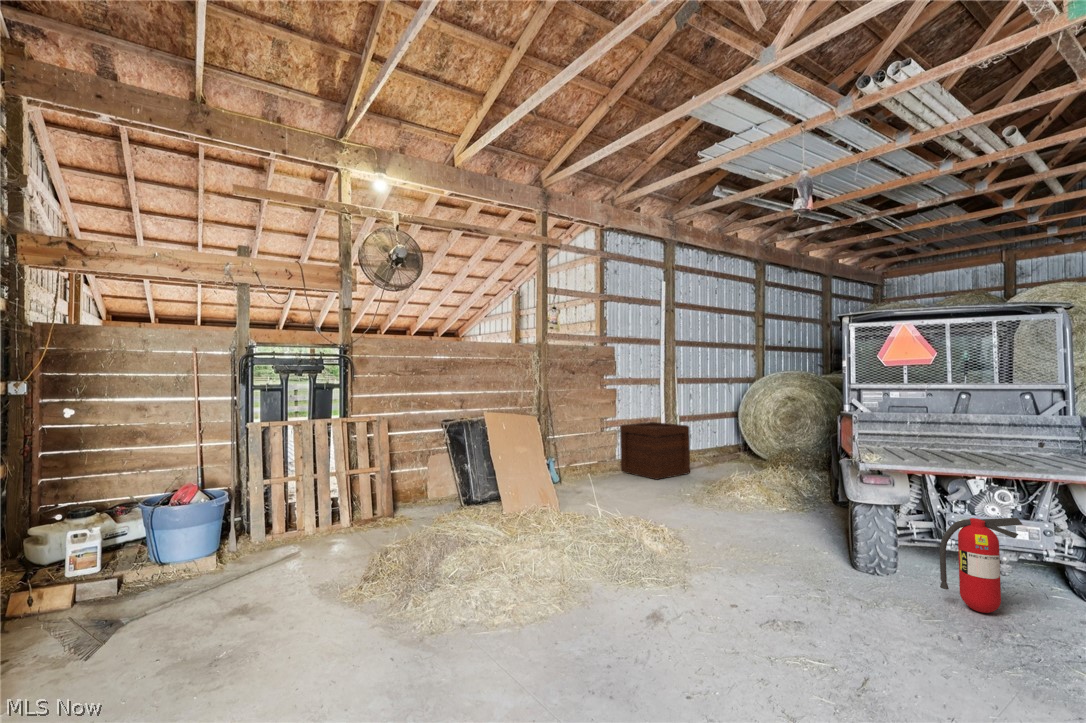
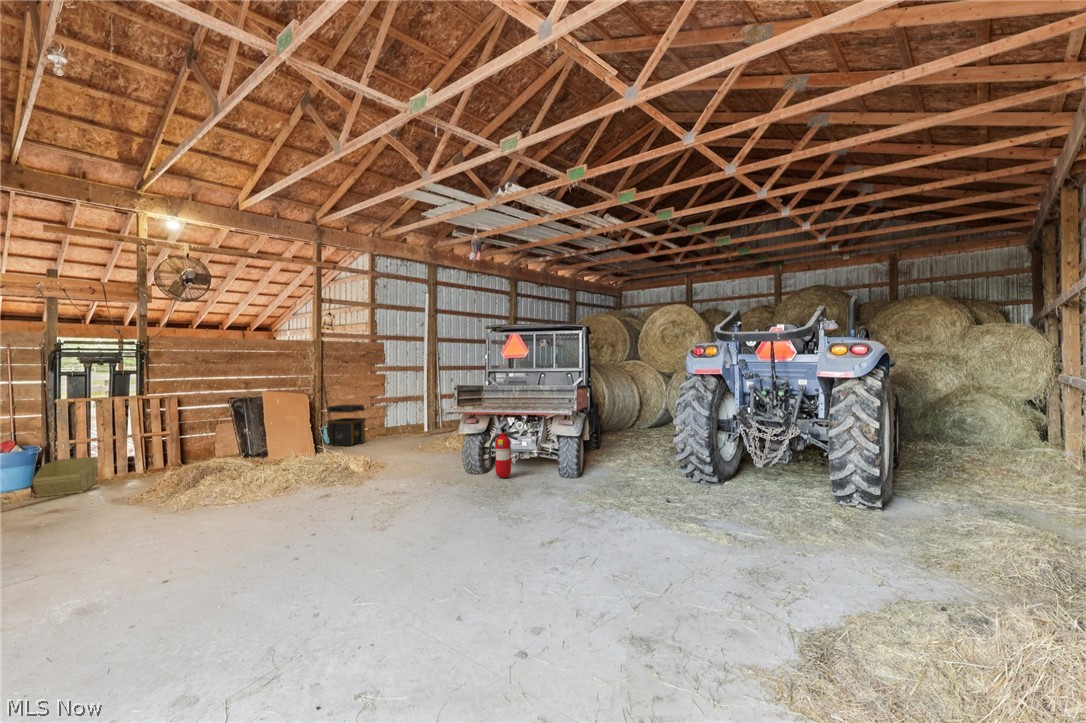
wooden crate: present [620,422,690,480] -> none [388,399,439,439]
toolbox: none [554,430,603,489] -> present [327,405,366,446]
storage bin: none [215,503,296,569] -> present [32,457,98,497]

